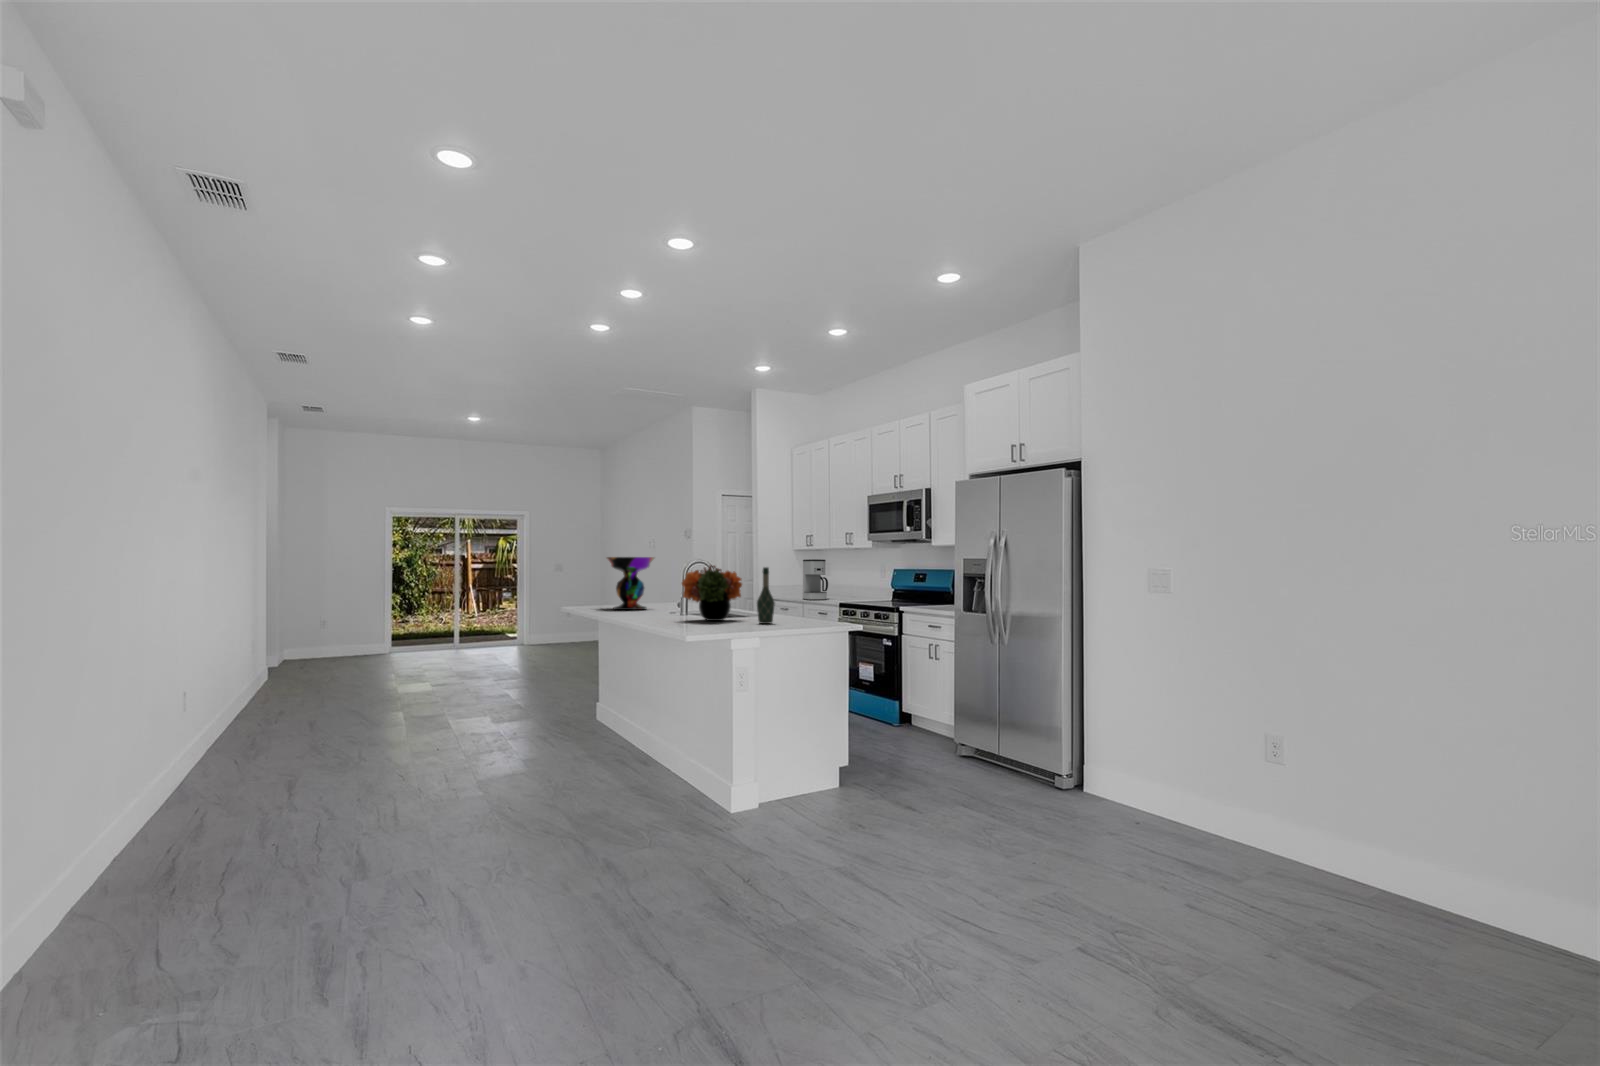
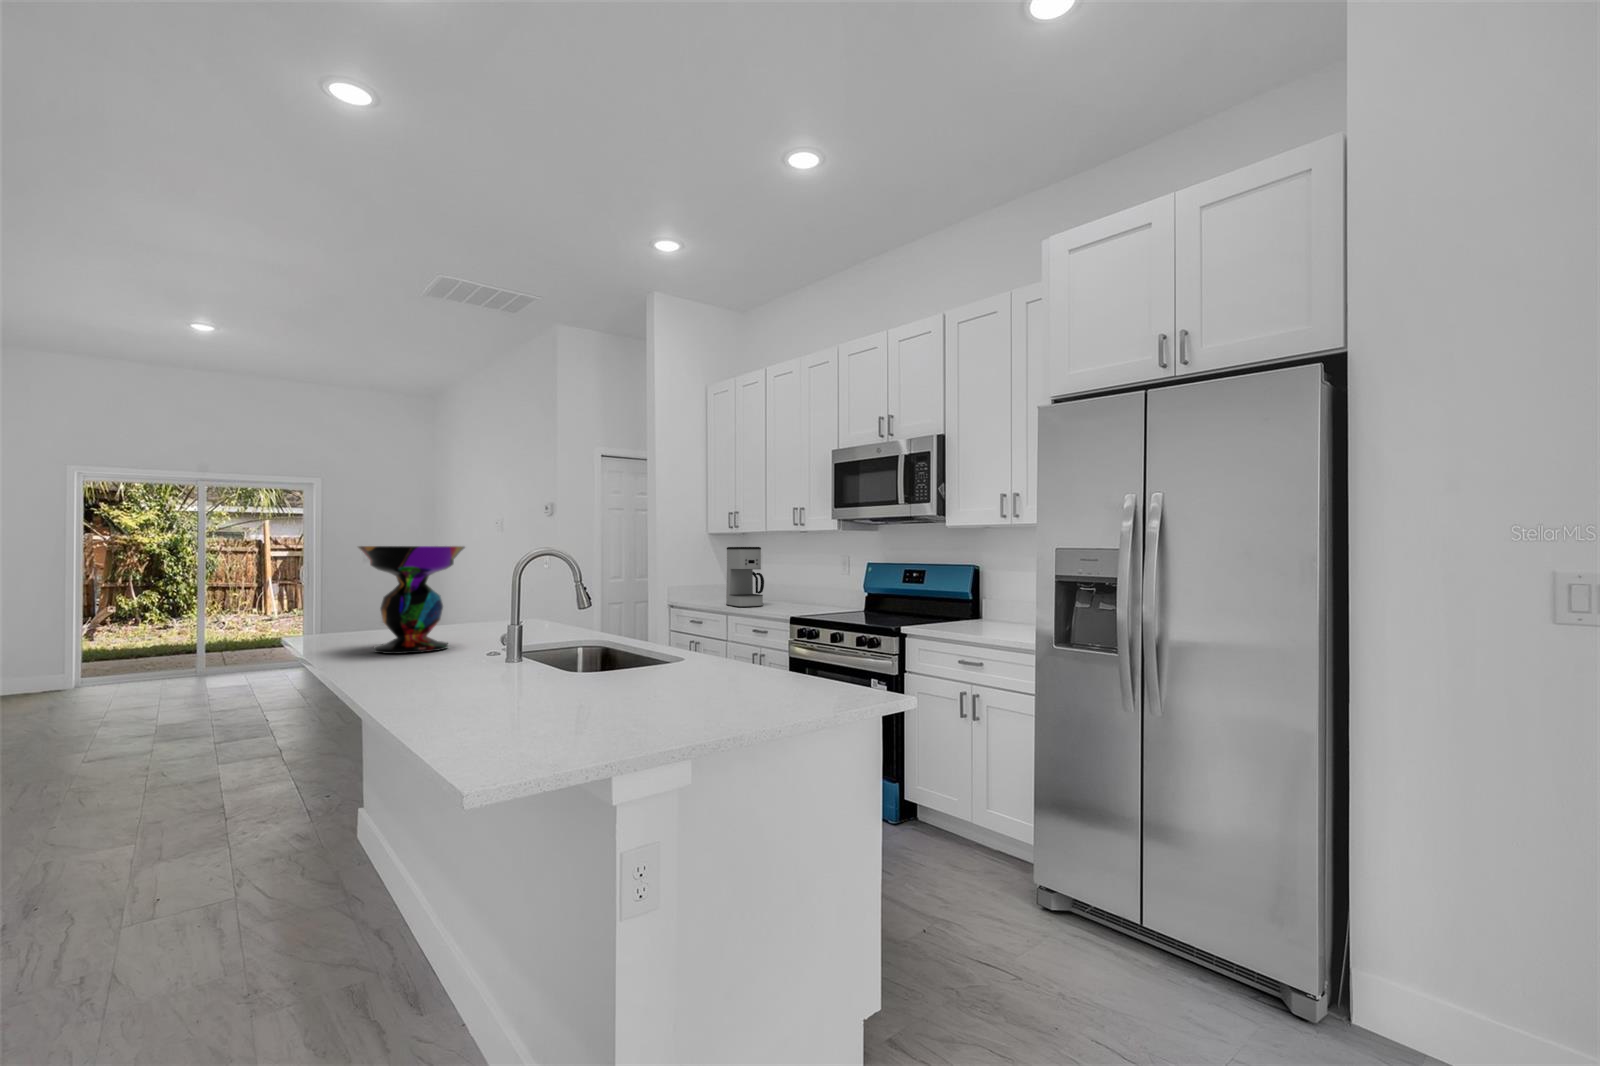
flower arrangement: present [682,565,742,621] -> none [482,569,644,711]
wine bottle: present [757,567,775,624] -> none [682,577,729,725]

